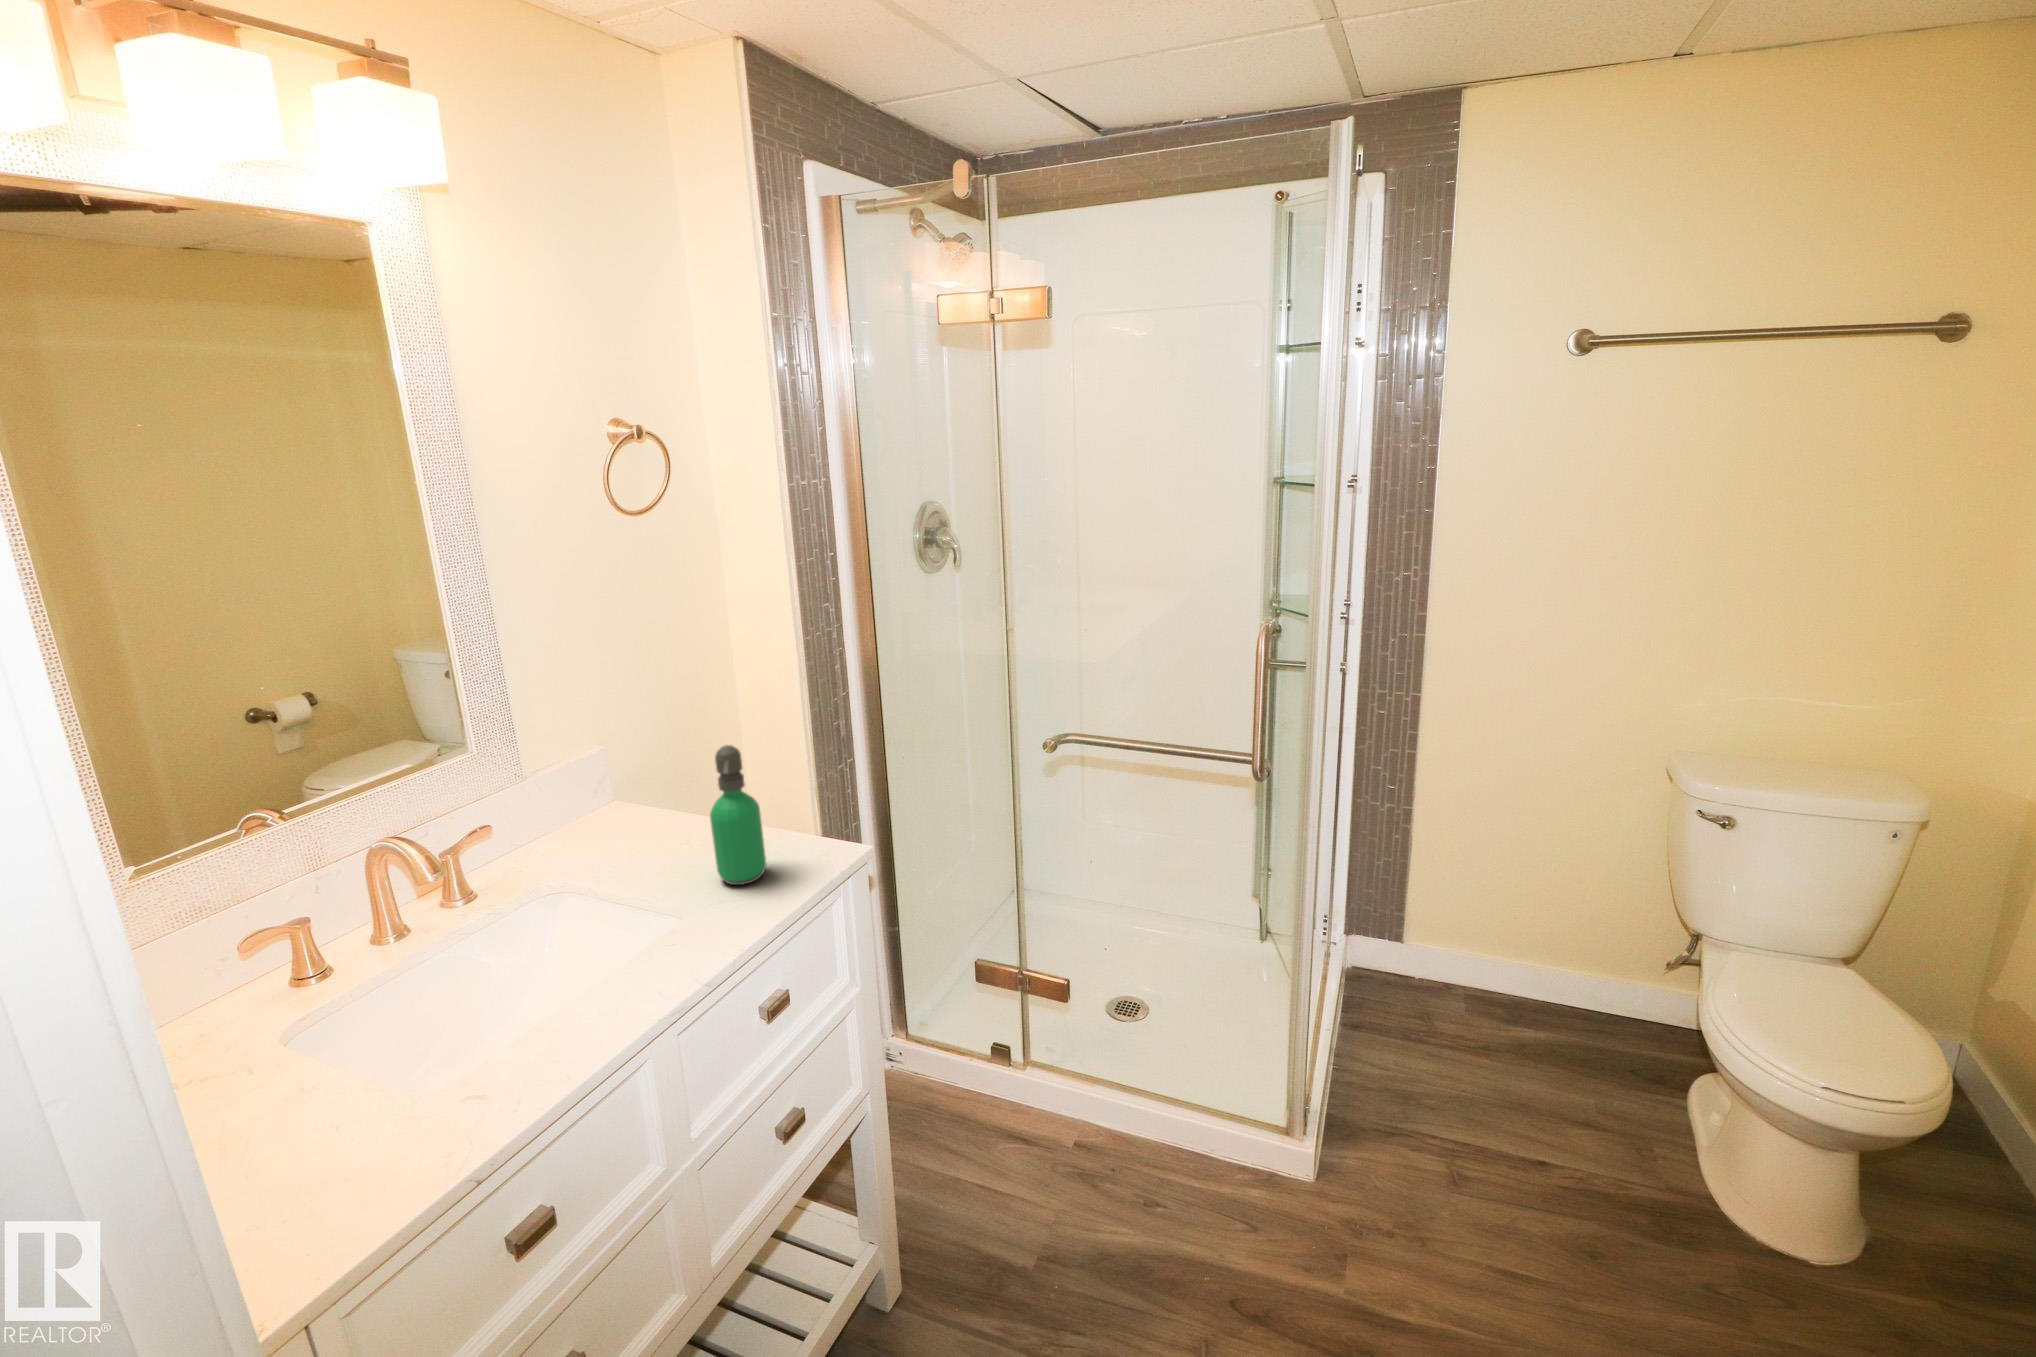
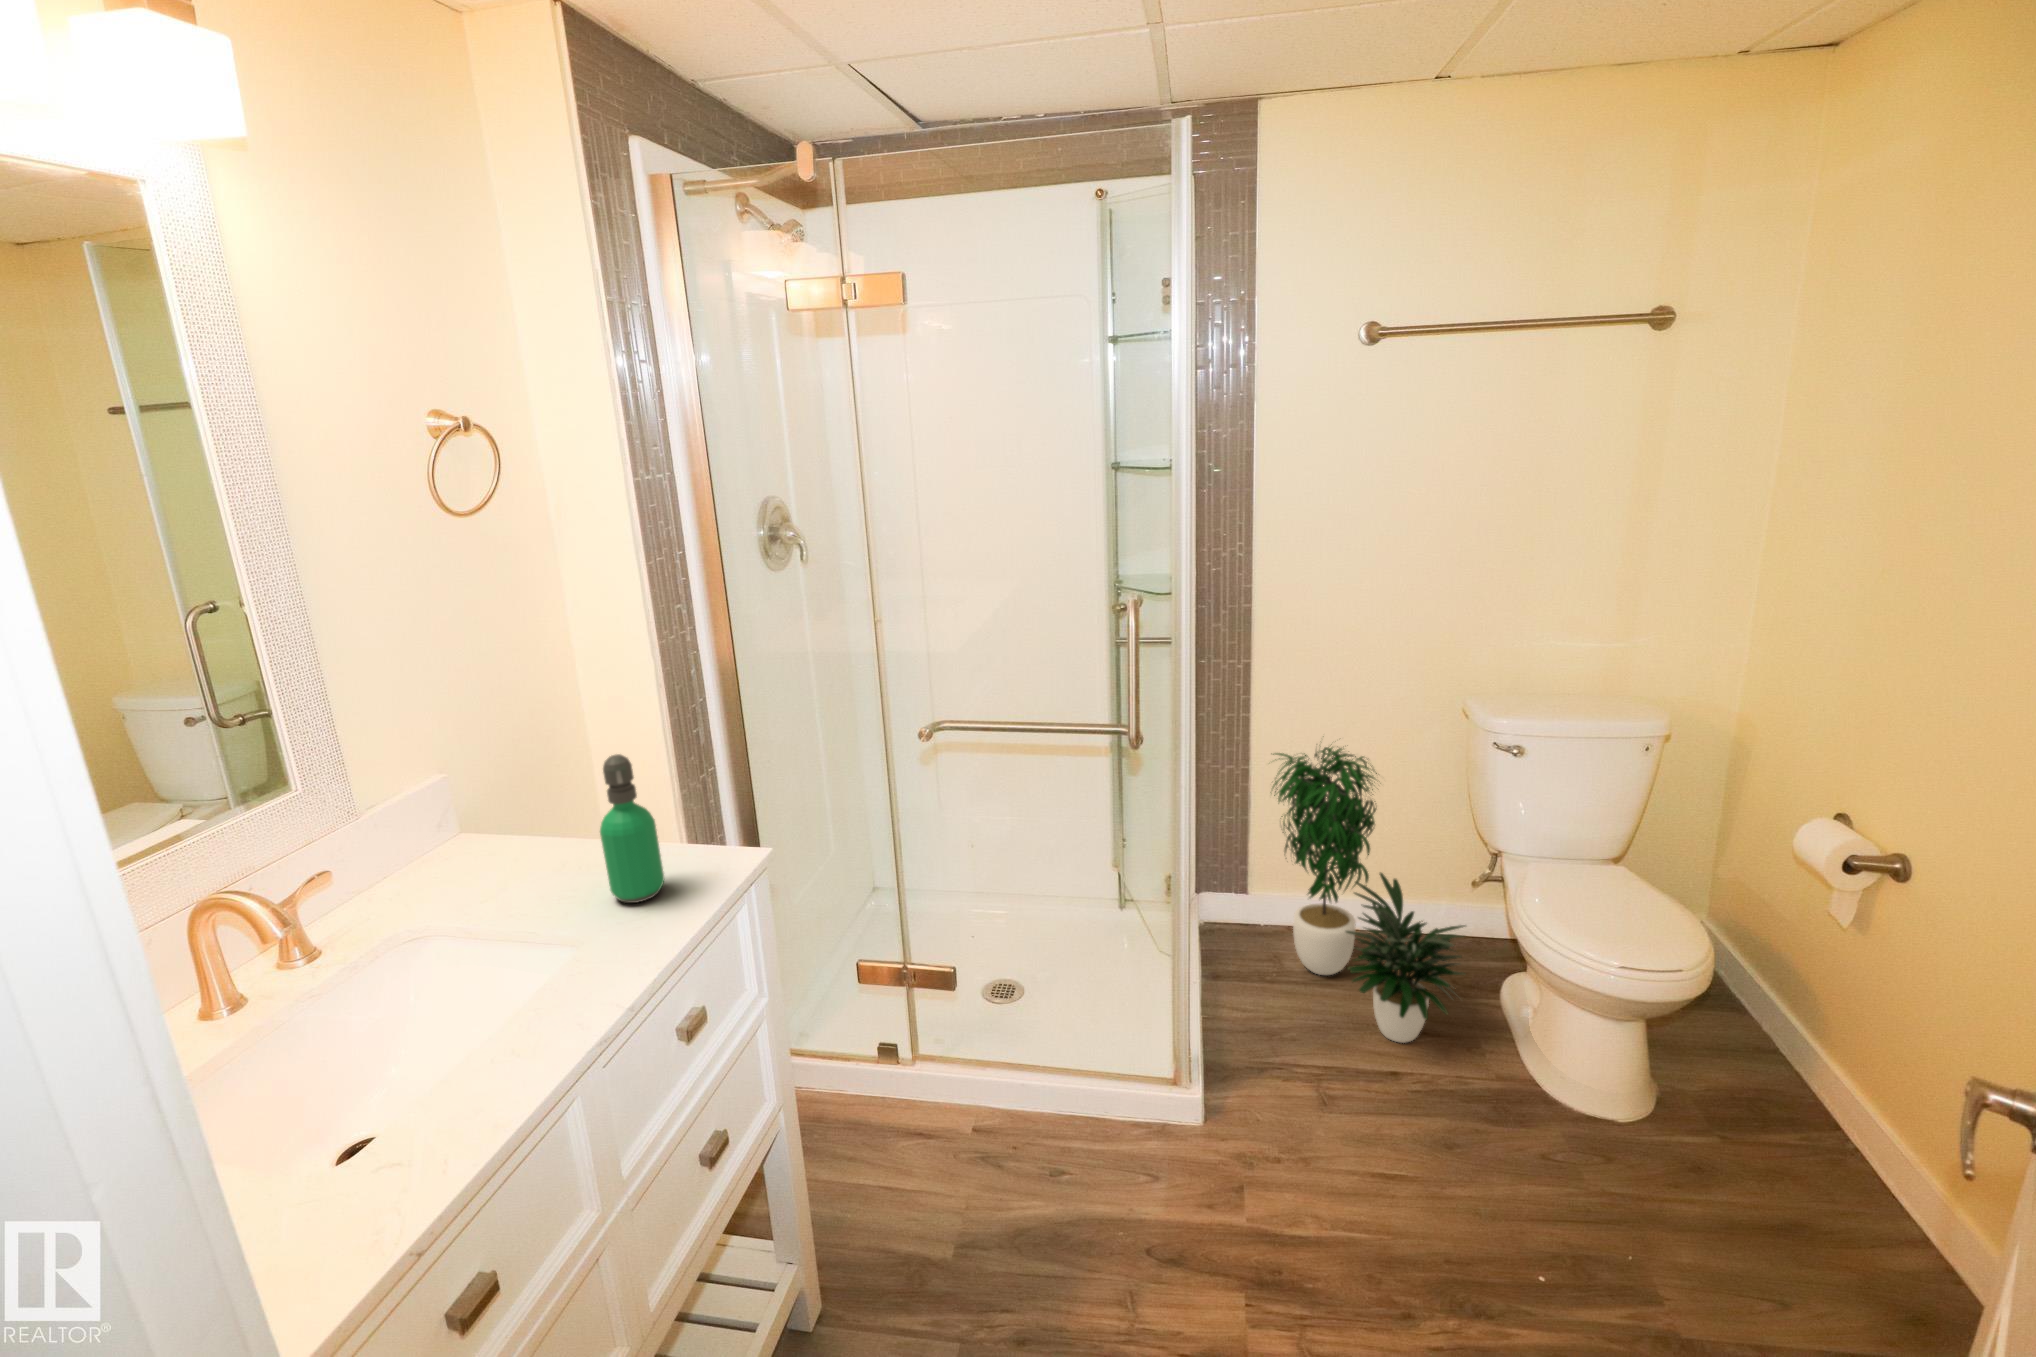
potted plant: none [1426,779,1642,1130] -> present [1273,747,1465,1043]

